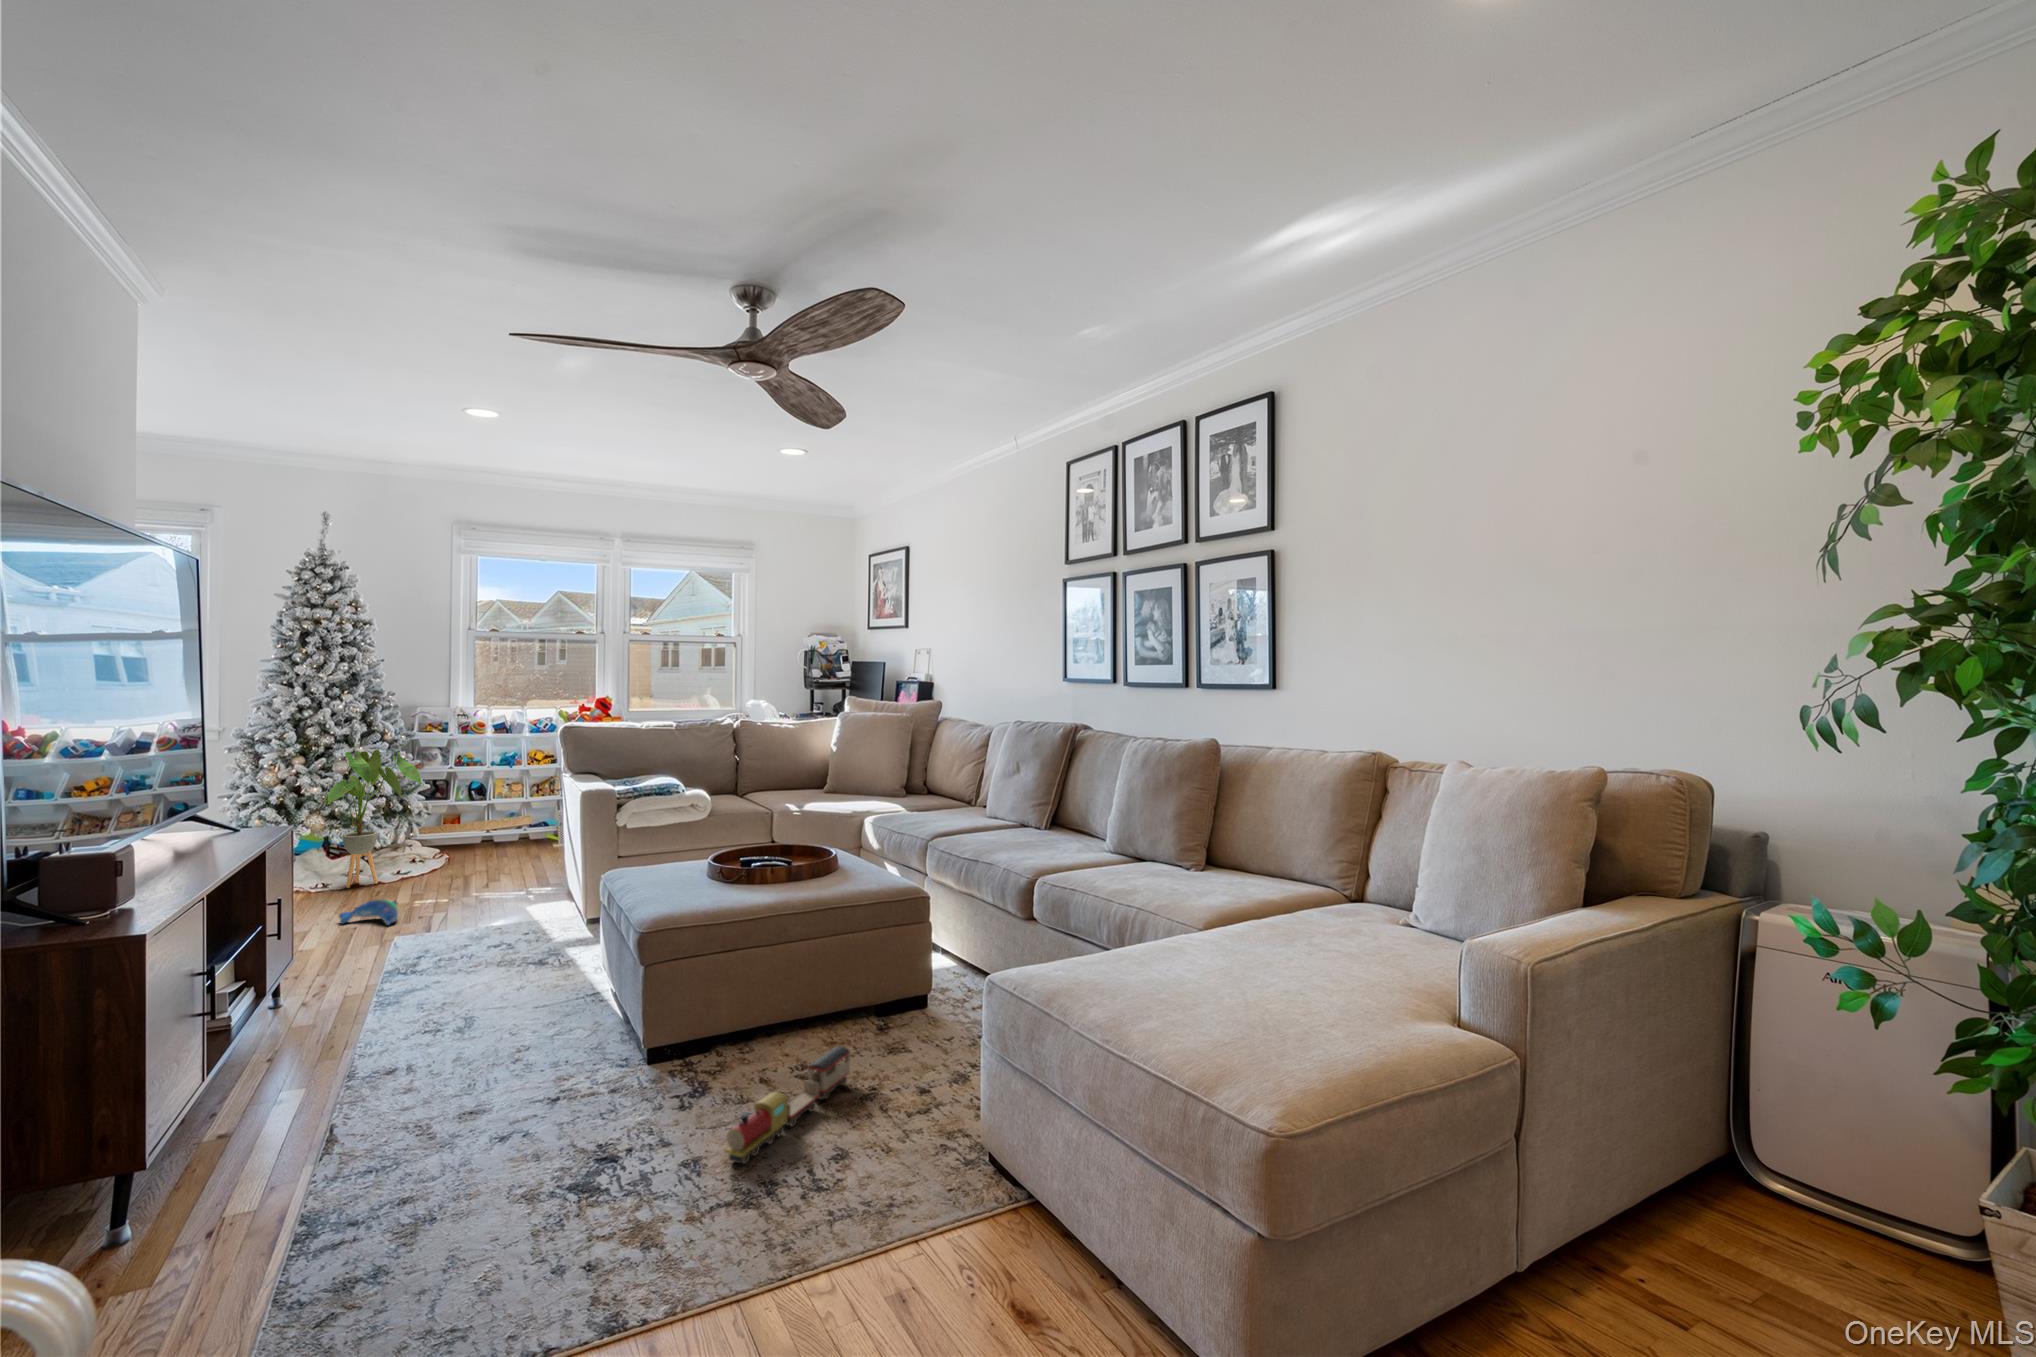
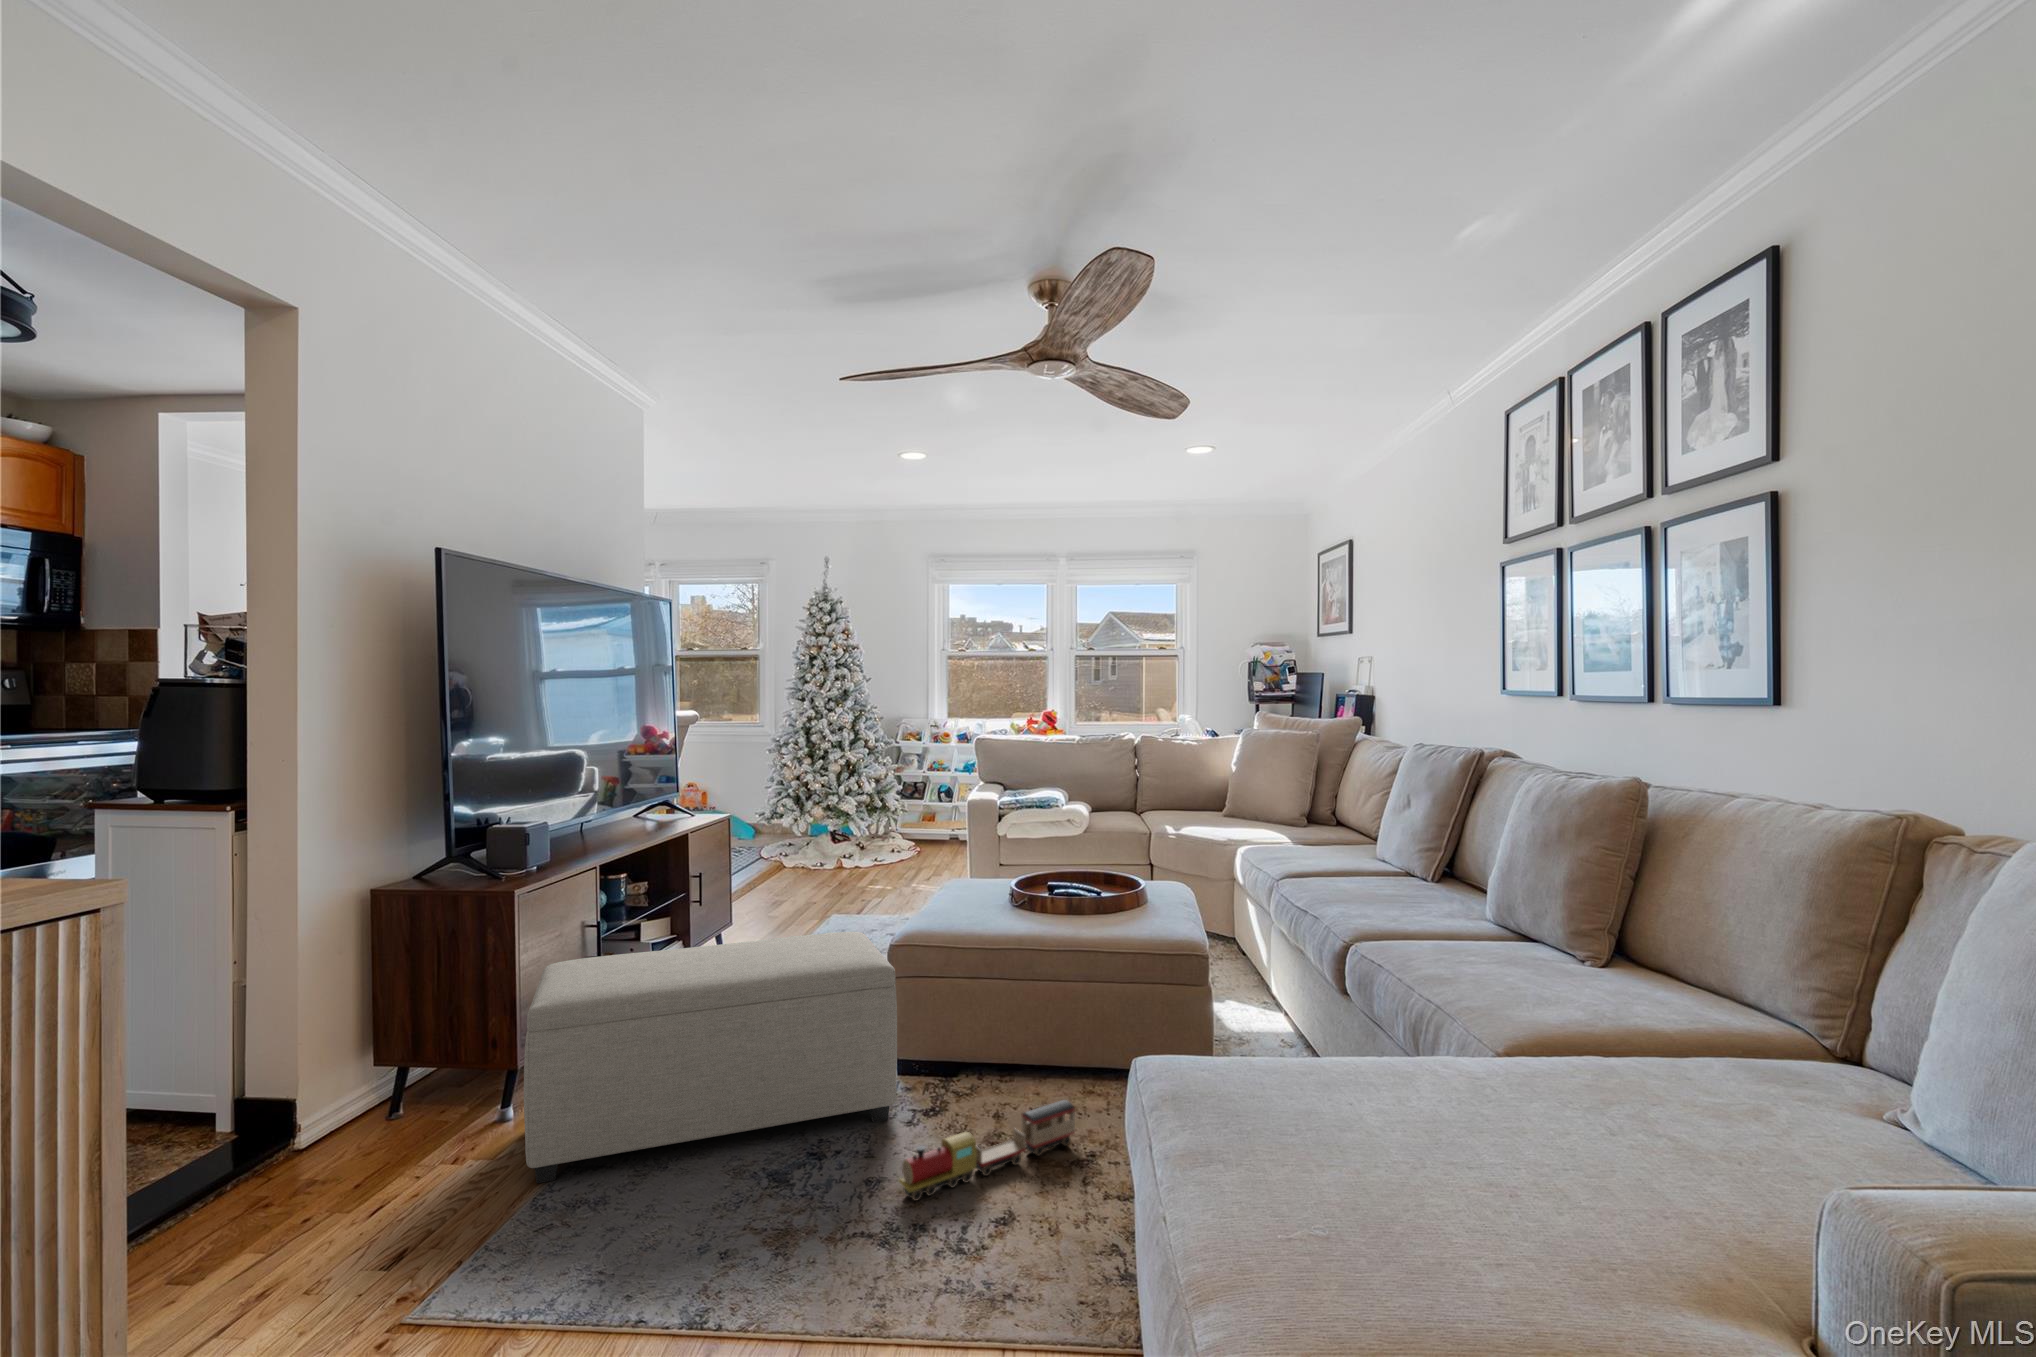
house plant: present [325,750,421,888] -> none [814,753,881,869]
plush toy: present [339,900,398,925] -> none [802,881,842,904]
ottoman: none [191,934,665,1288] -> present [524,932,897,1183]

